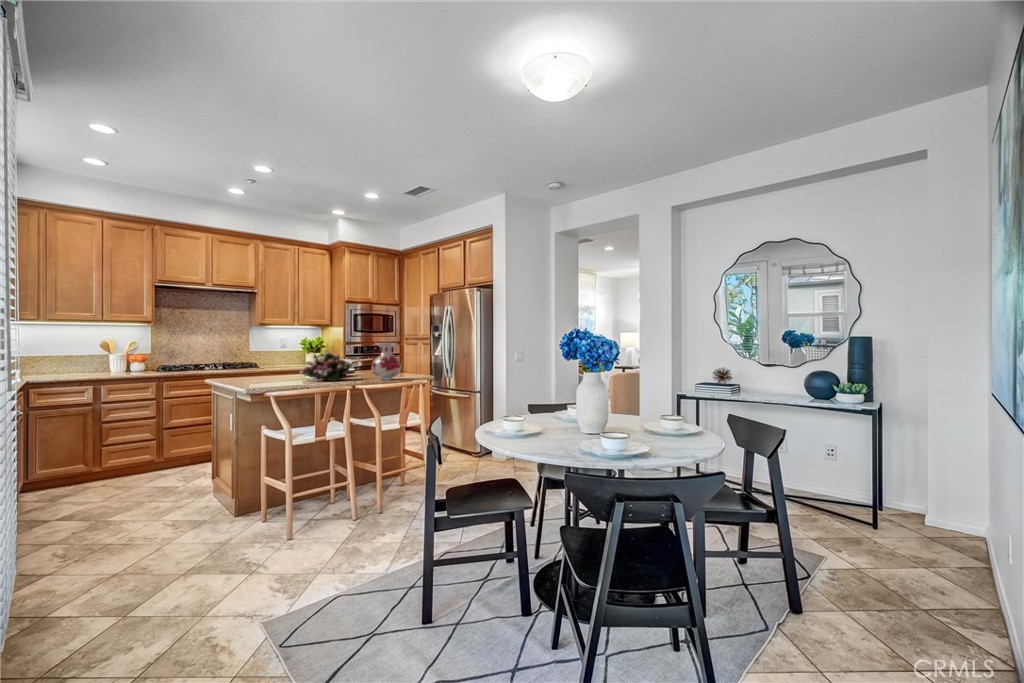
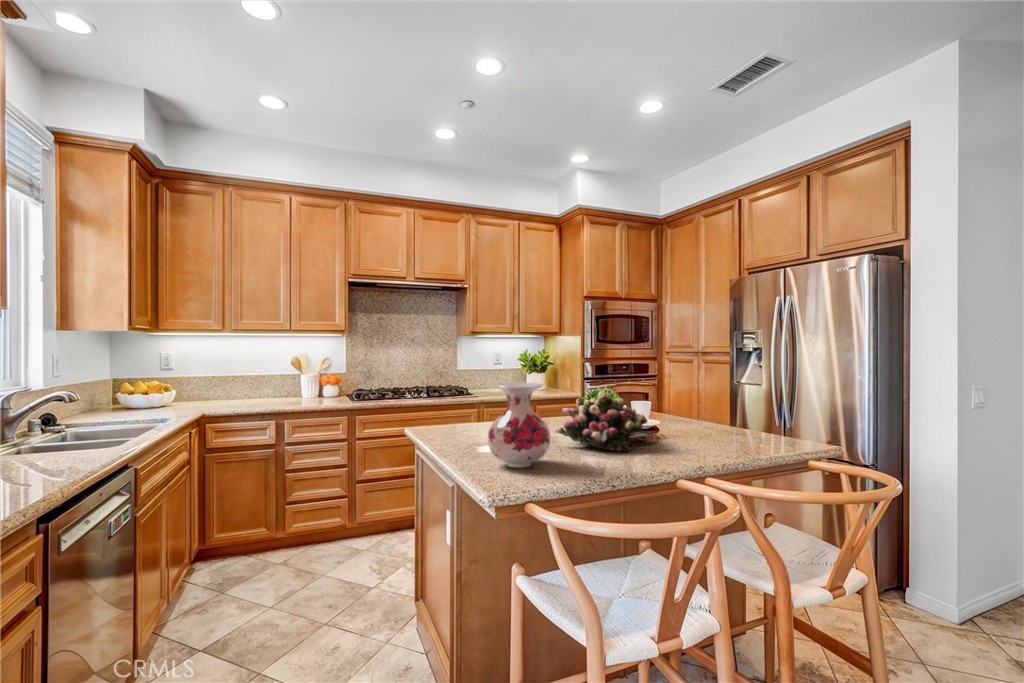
vase: present [372,343,401,380] -> present [488,382,550,468]

